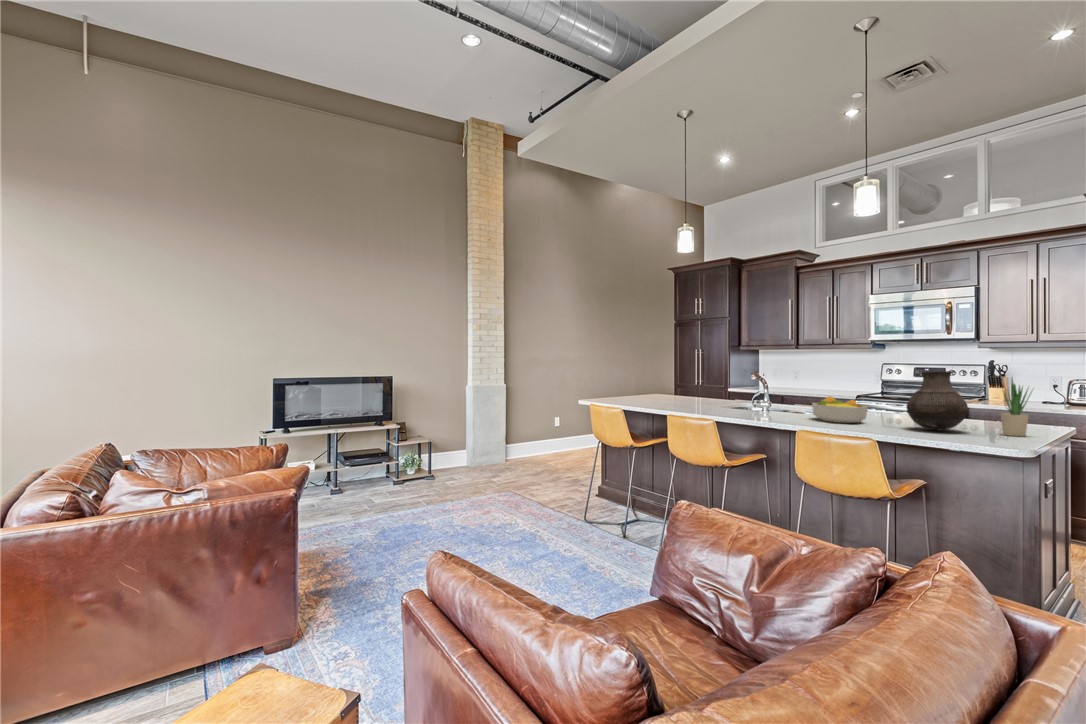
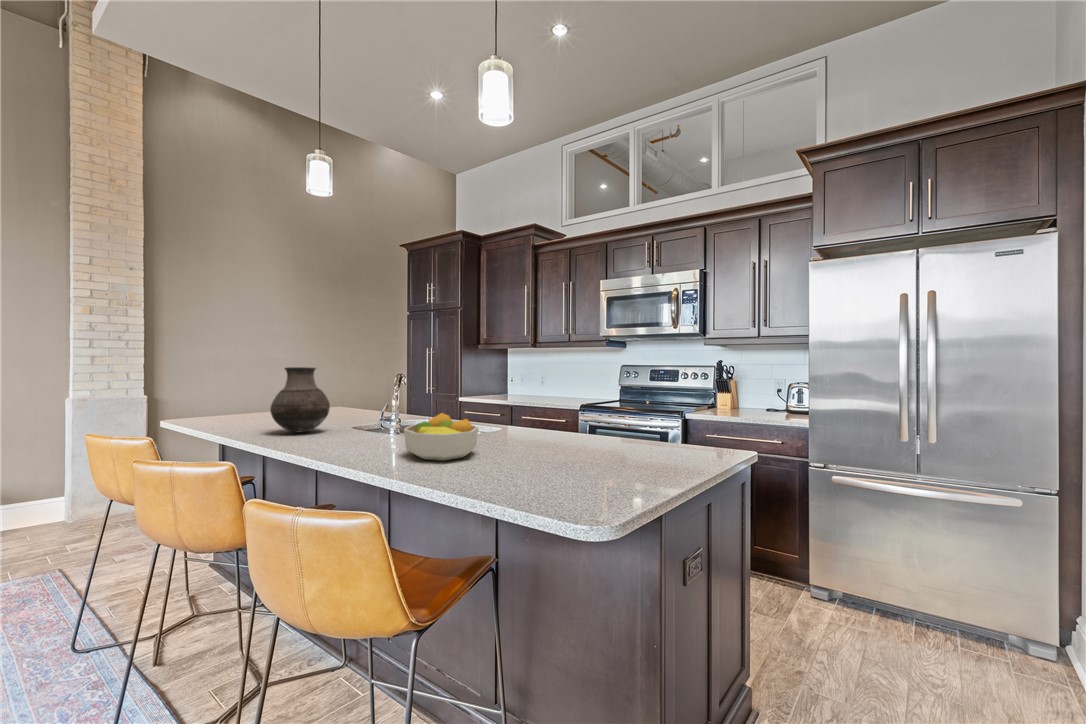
vase: present [907,371,968,430] -> present [270,367,330,432]
potted plant: present [1001,377,1032,436] -> none [629,380,672,485]

